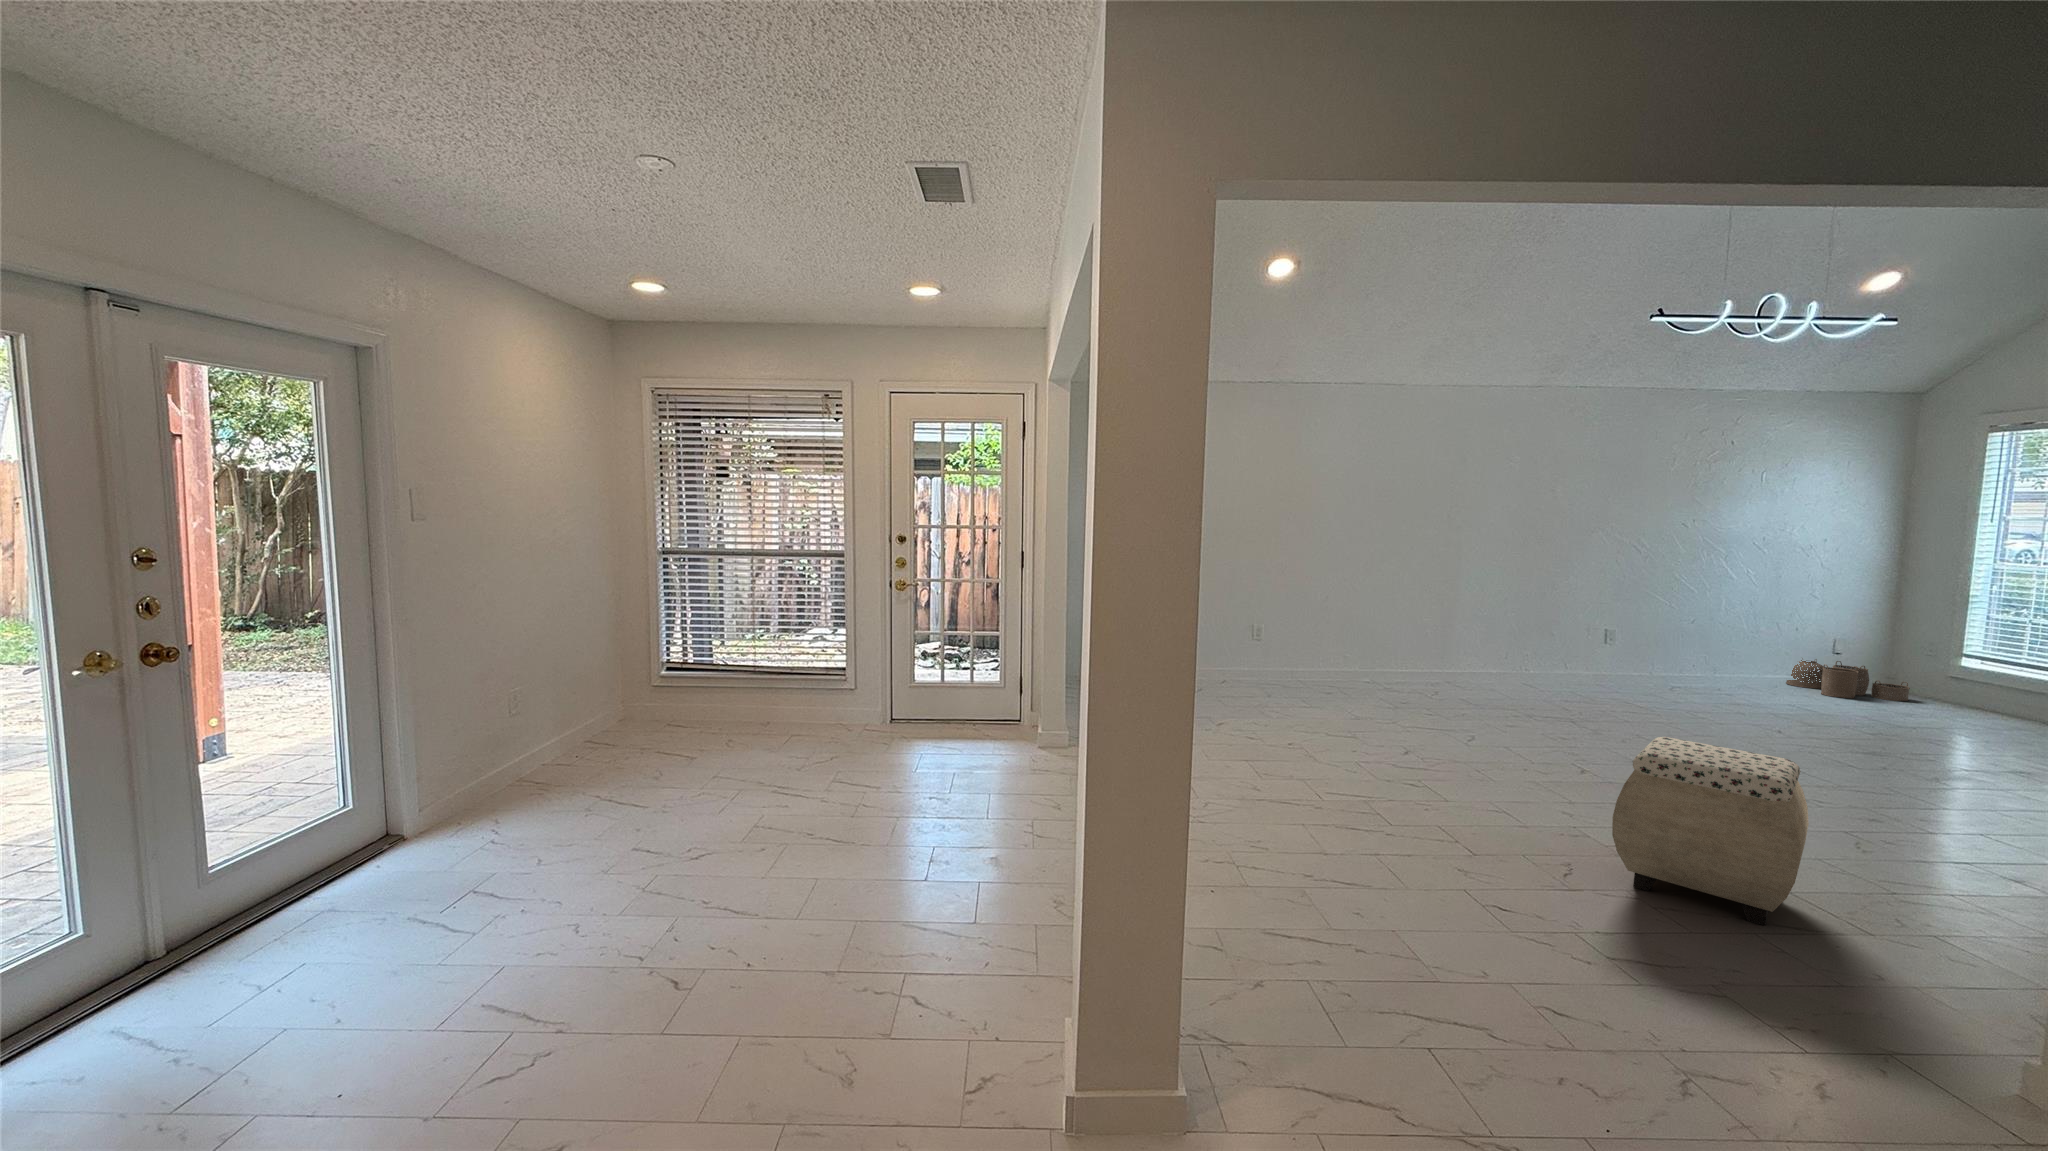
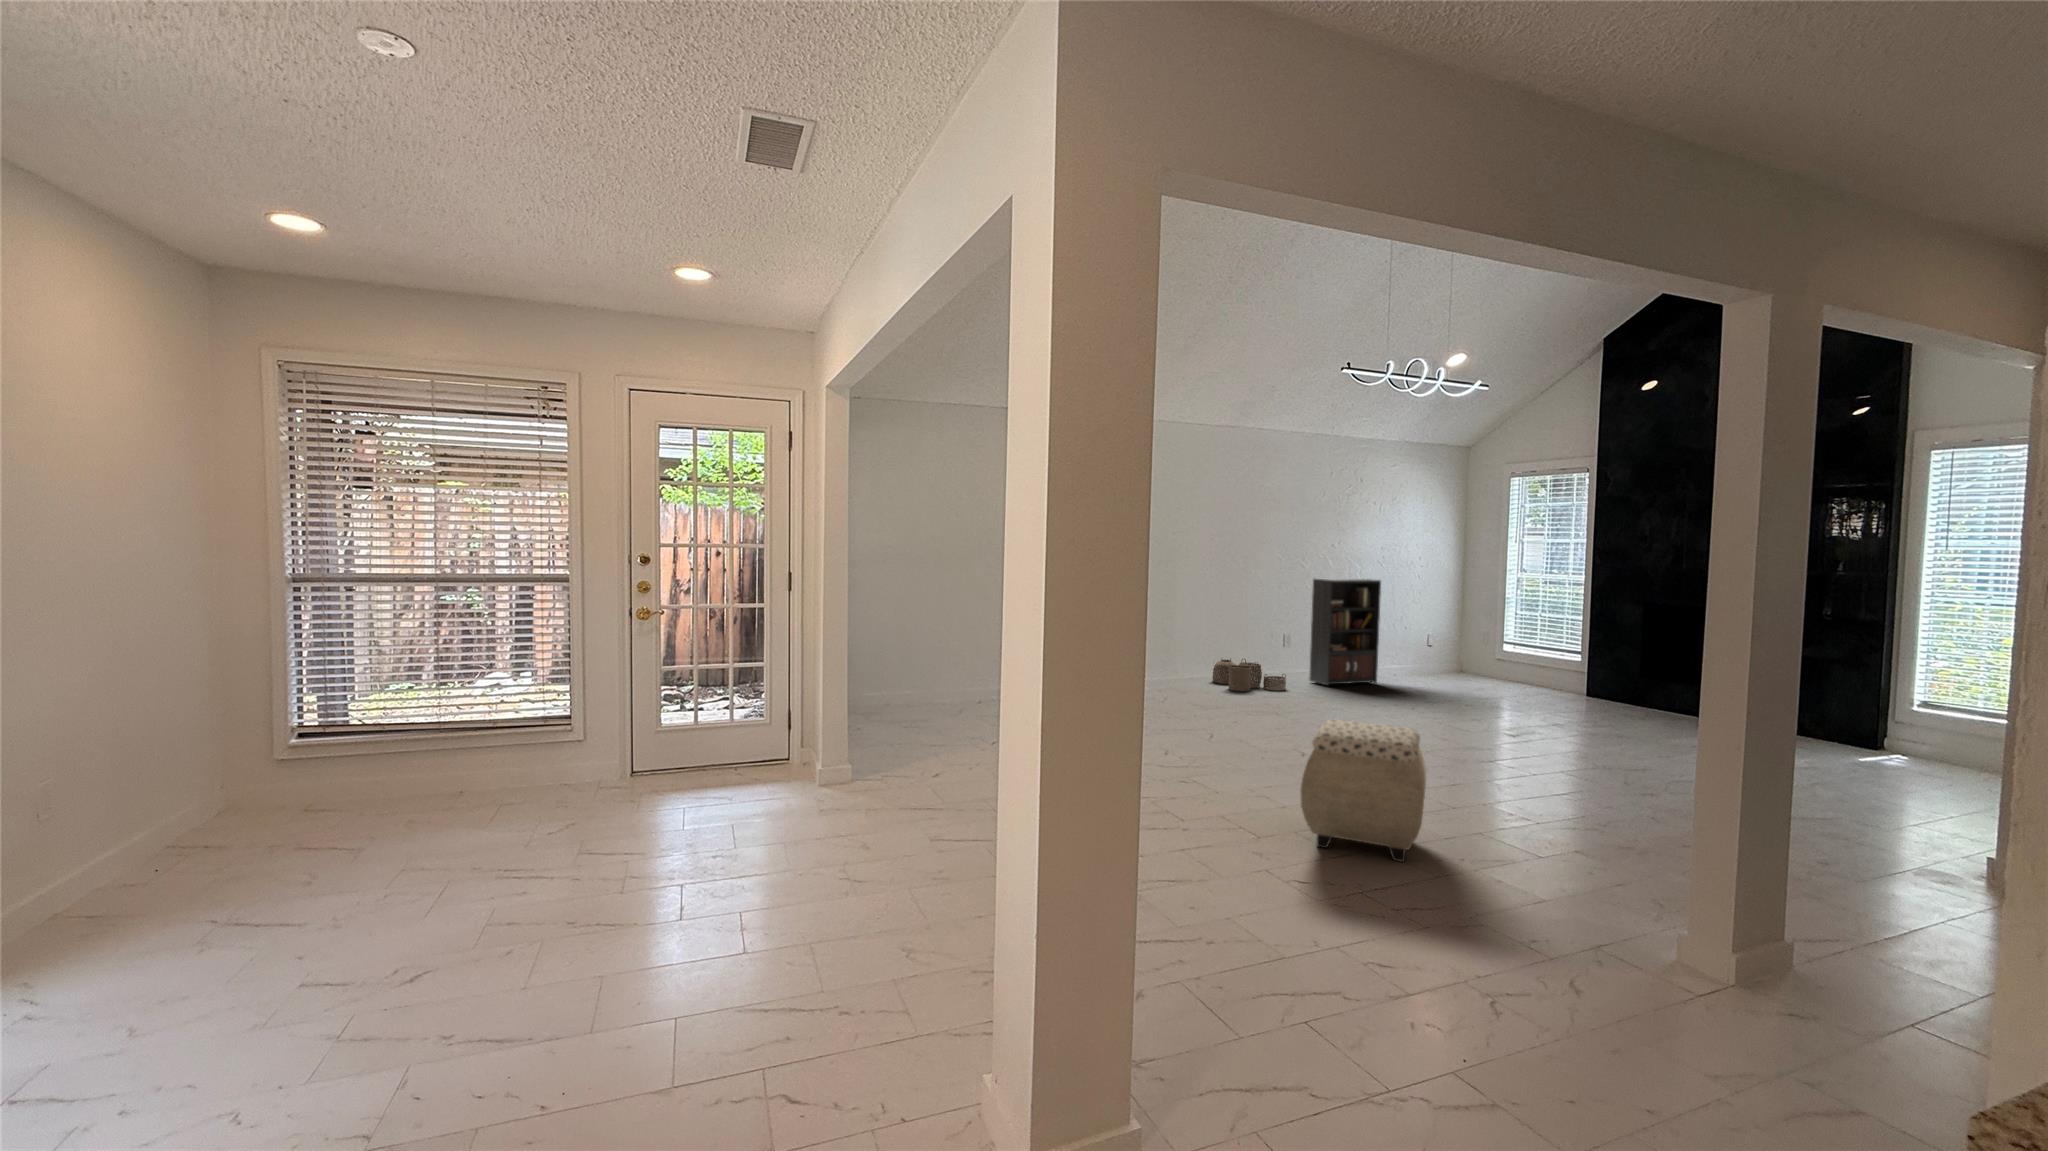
bookcase: none [1650,566,1762,694] -> present [1309,579,1381,685]
woven basket: present [1786,658,1910,701] -> present [1212,658,1286,691]

